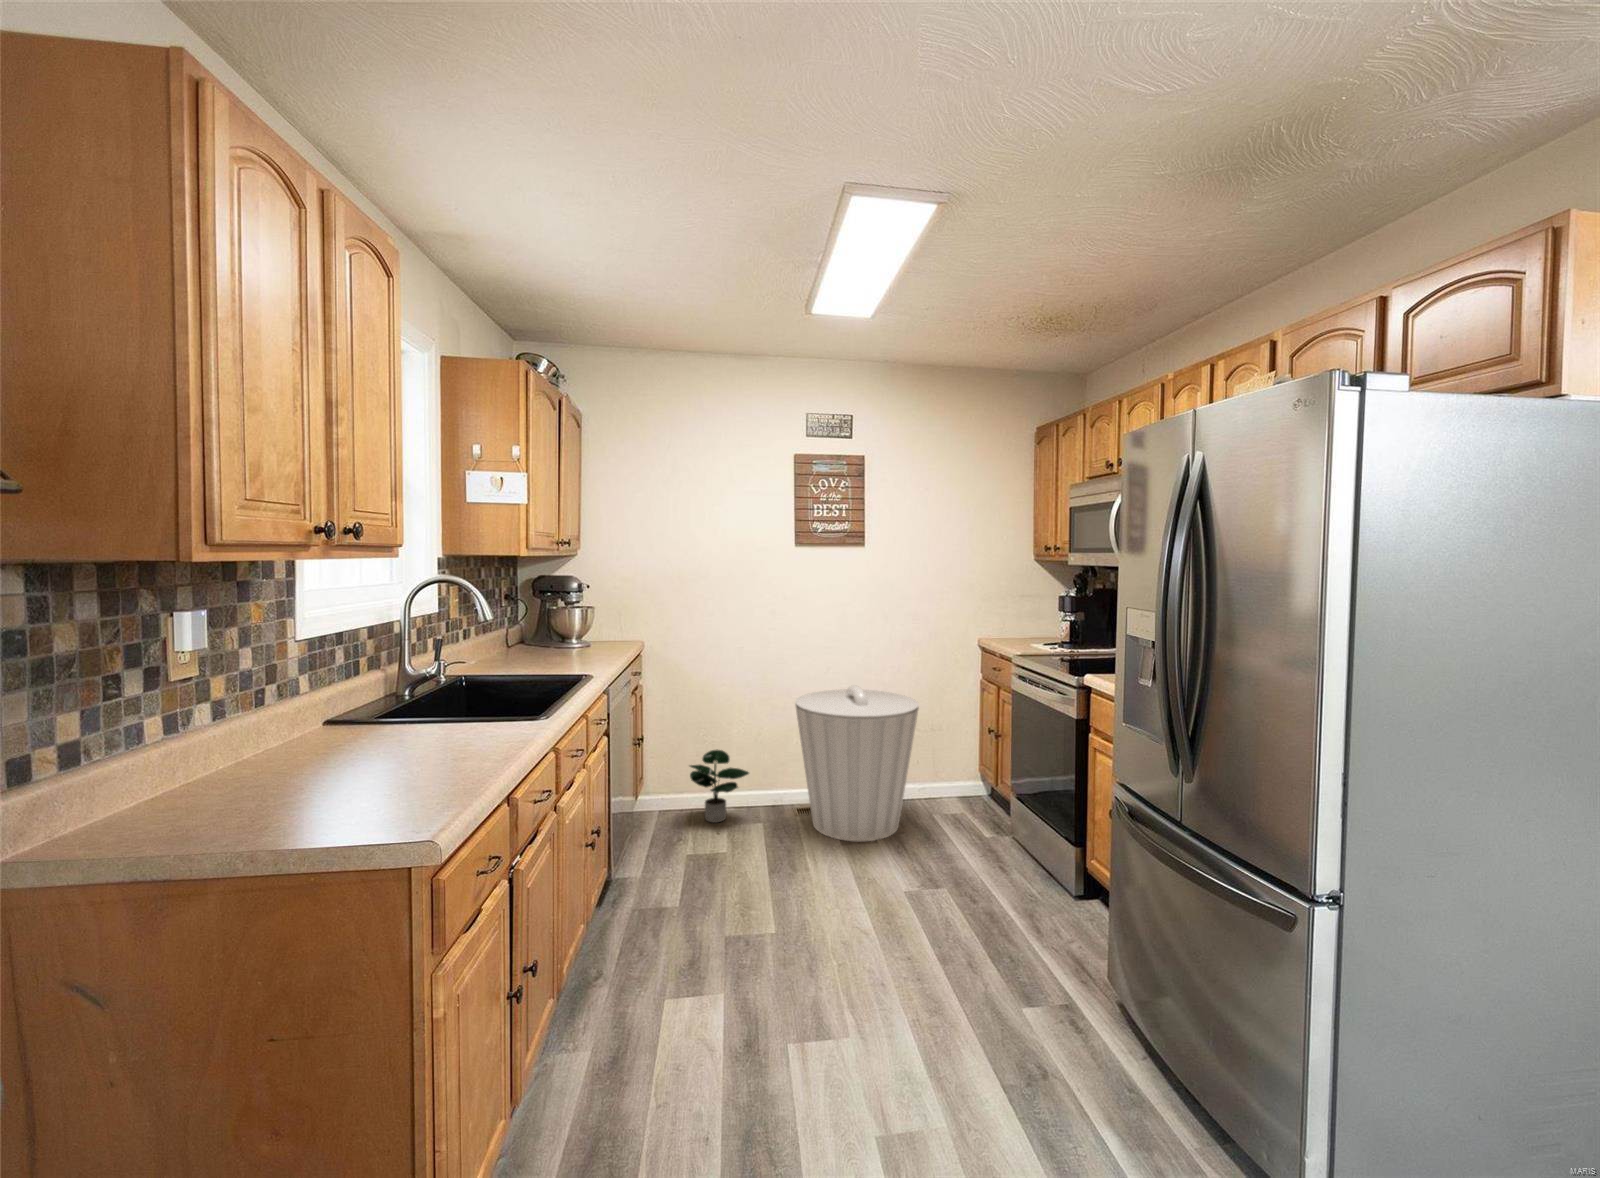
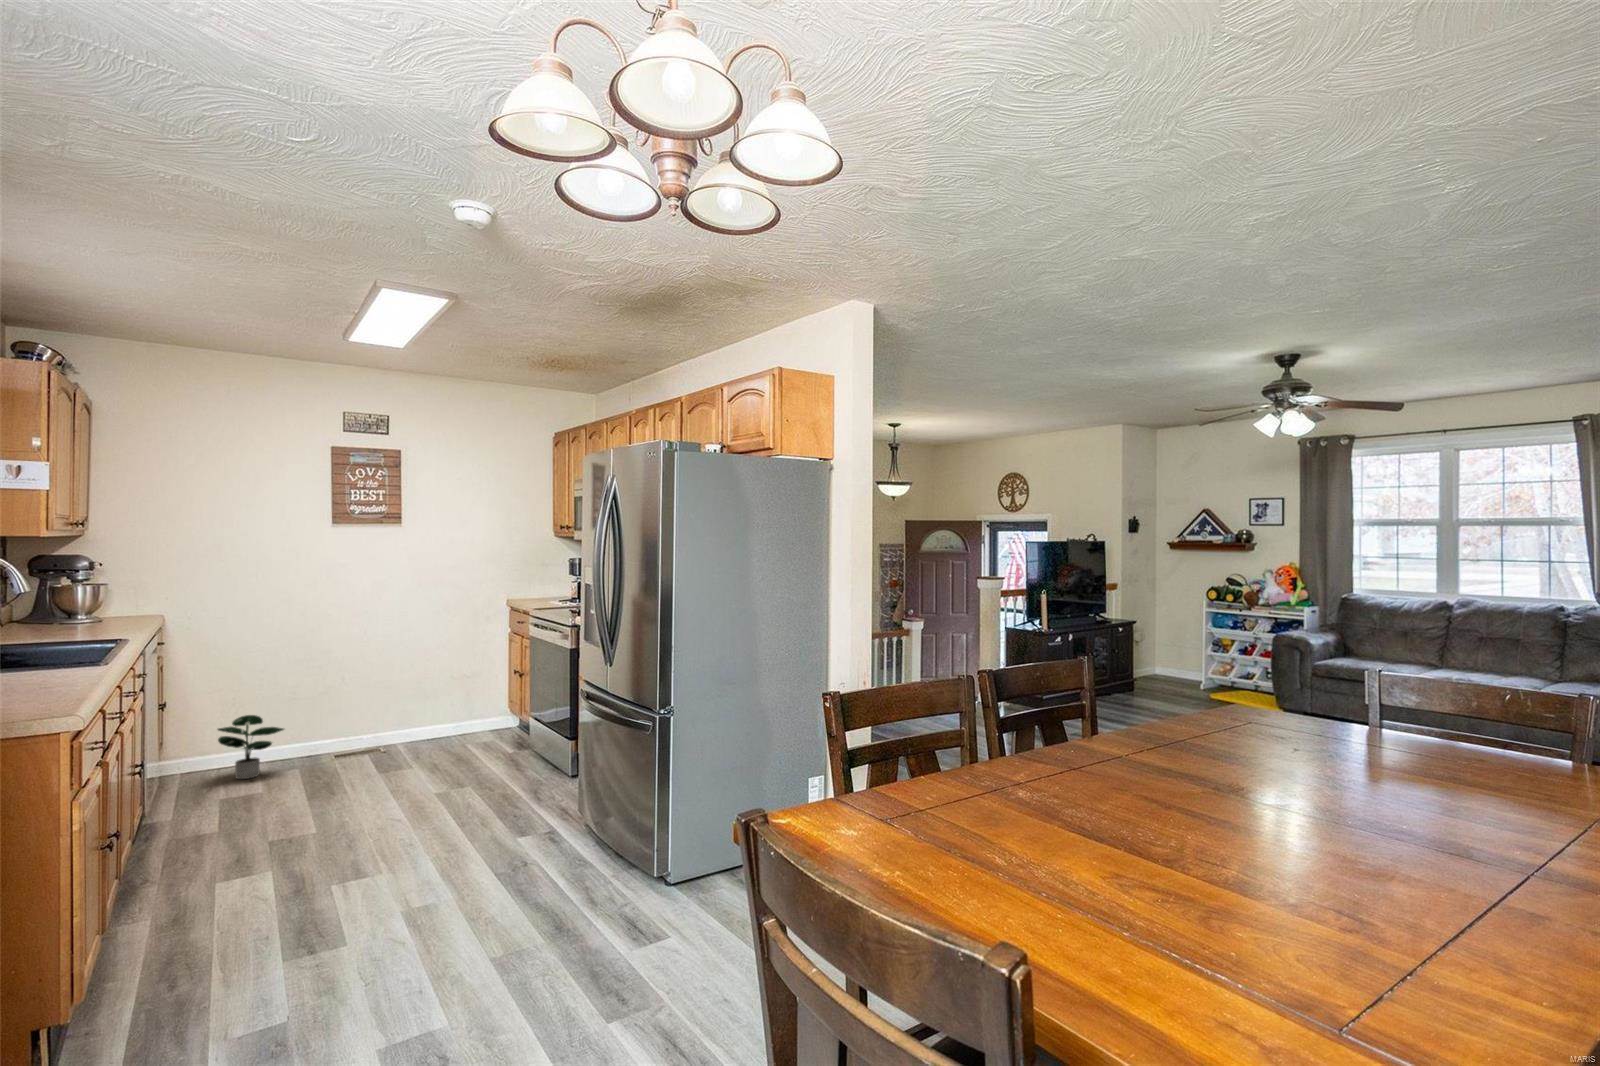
trash can: present [795,685,919,841] -> none [333,643,449,770]

